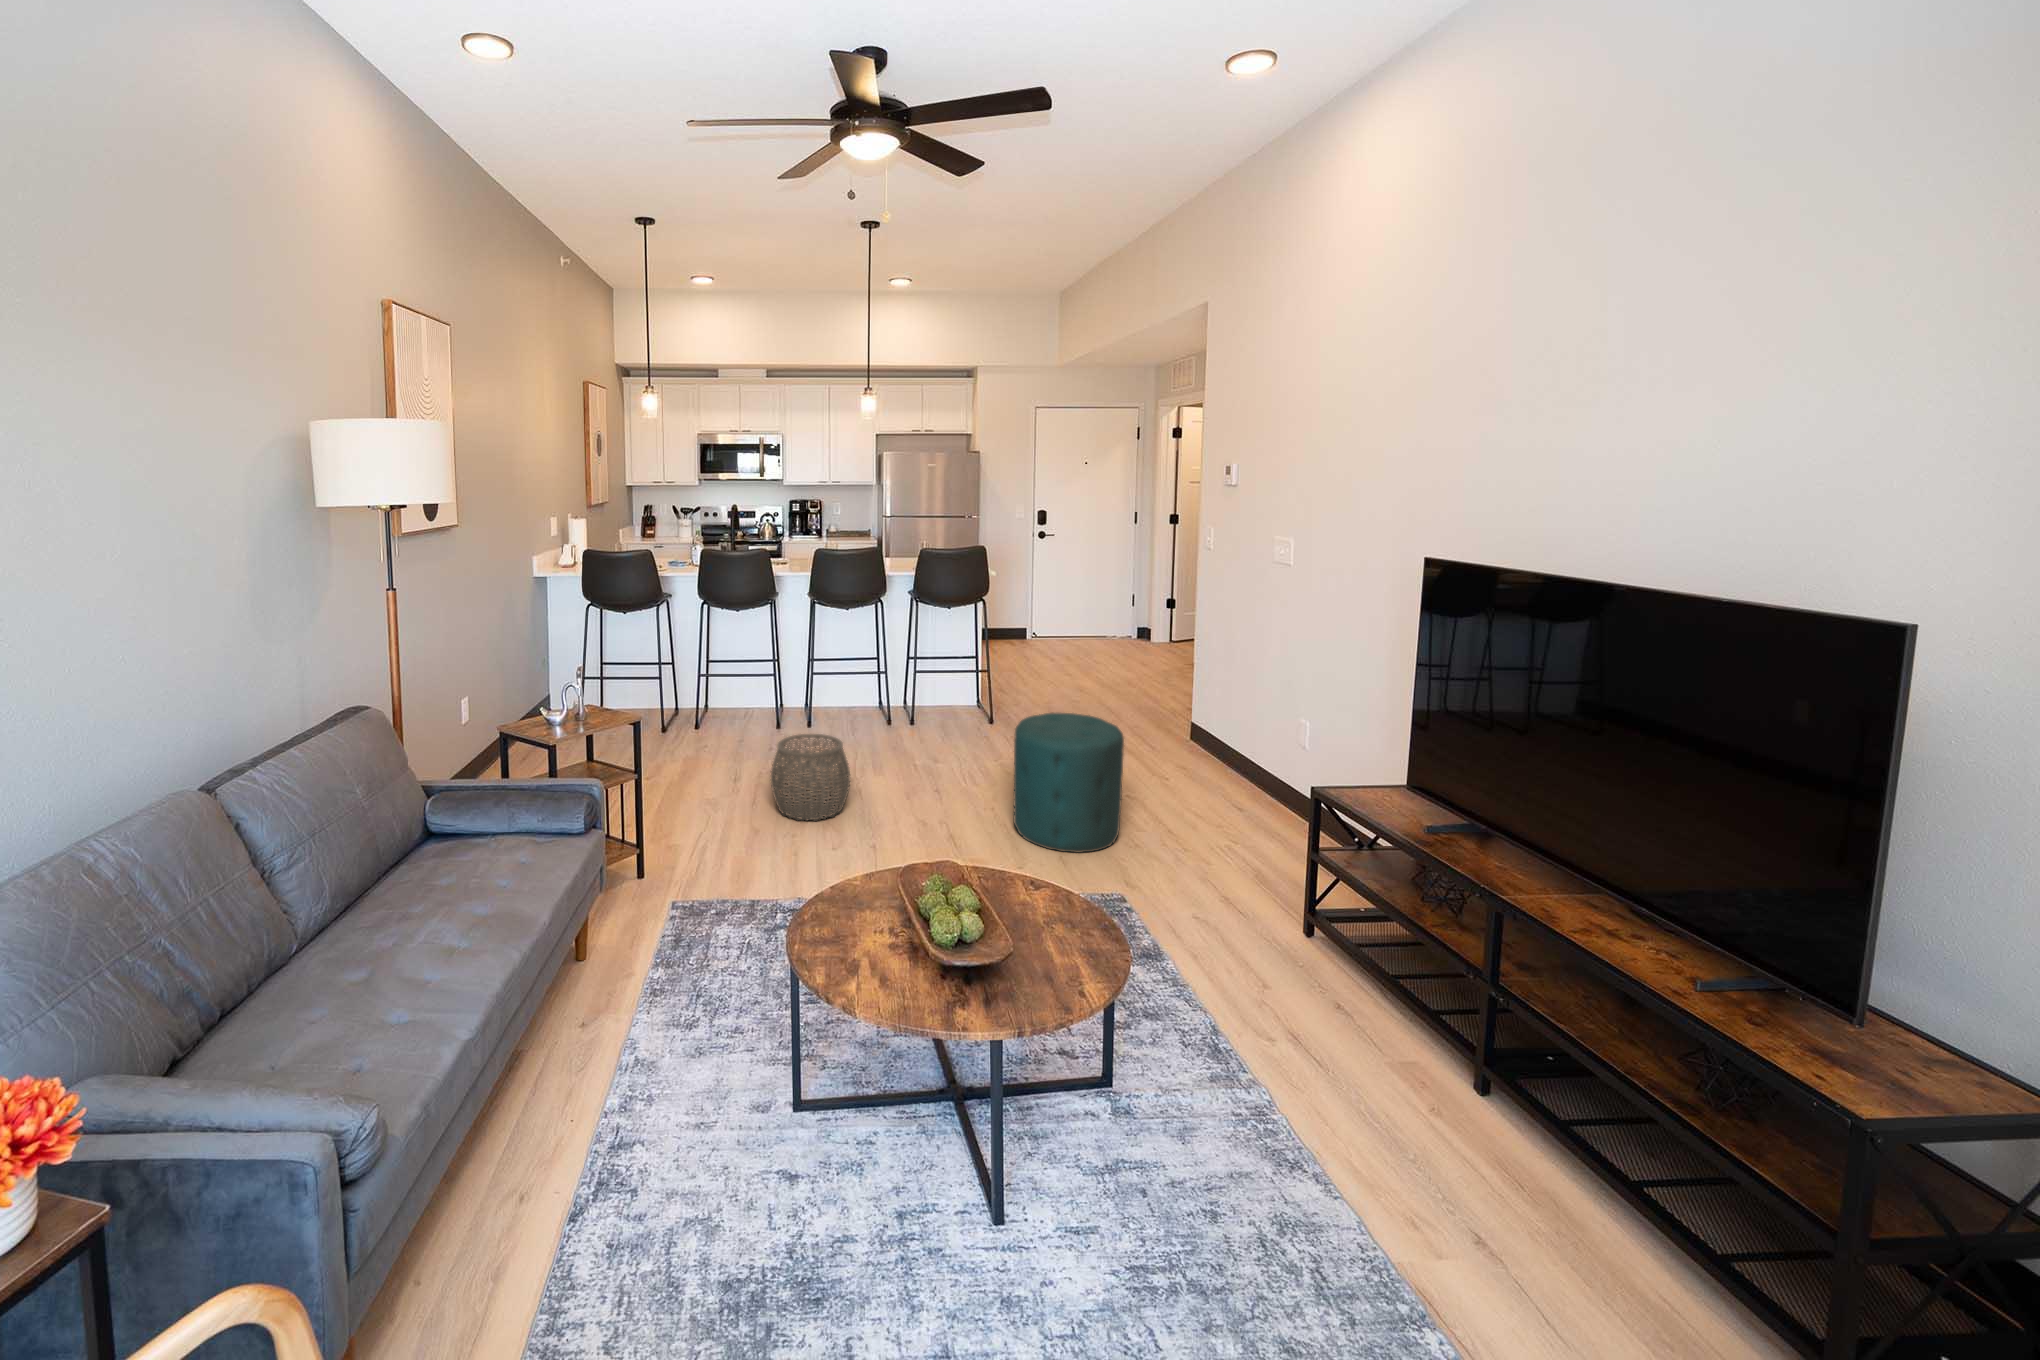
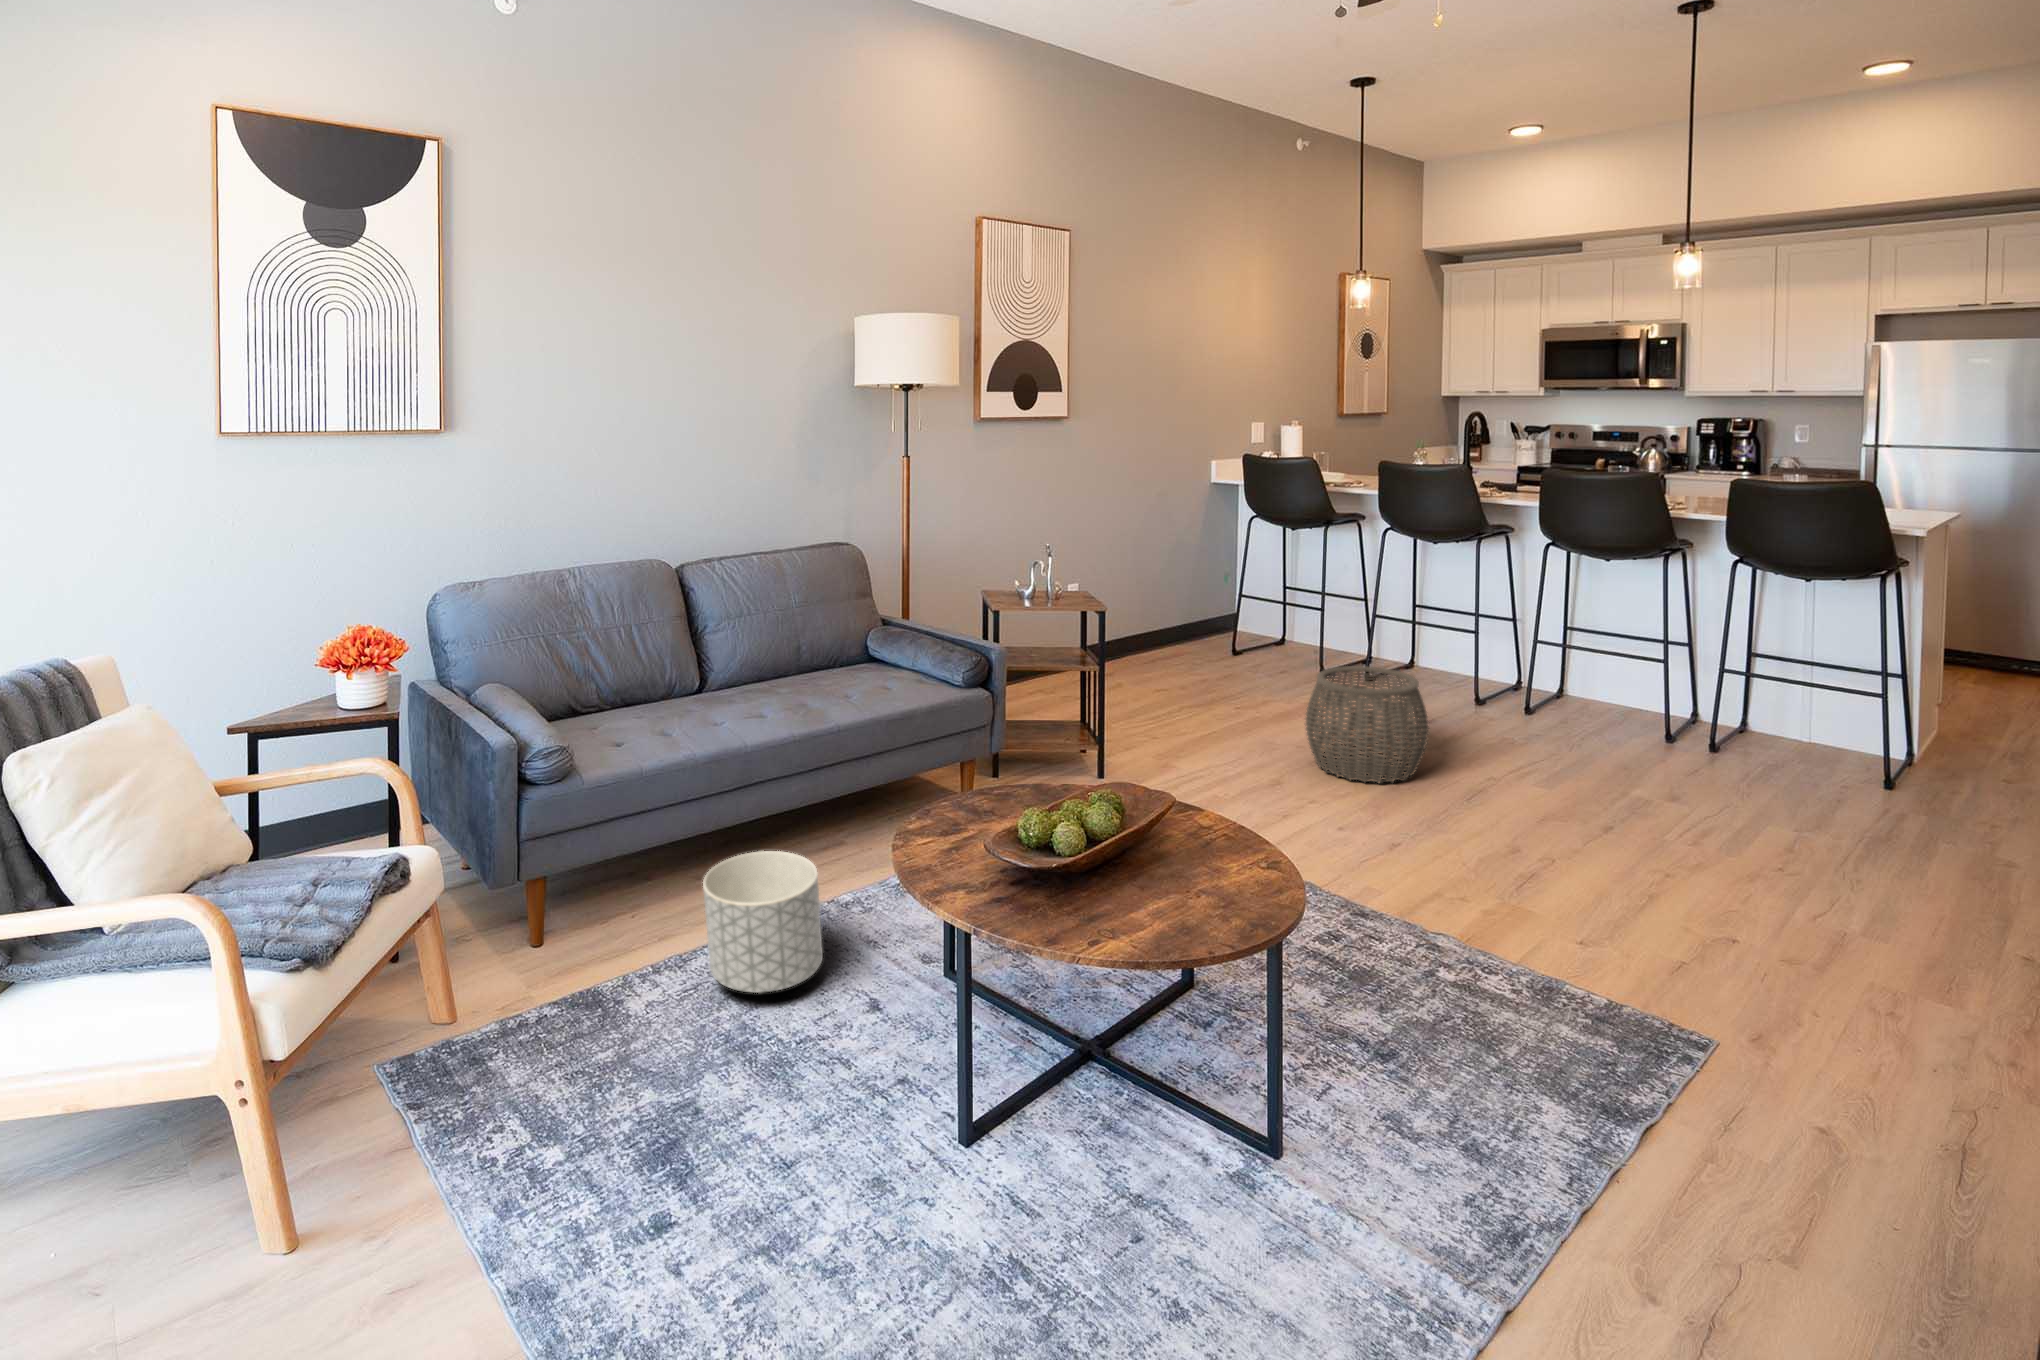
ottoman: present [1014,713,1124,853] -> none [1660,704,1944,974]
planter: none [598,1068,731,1264] -> present [703,851,823,993]

